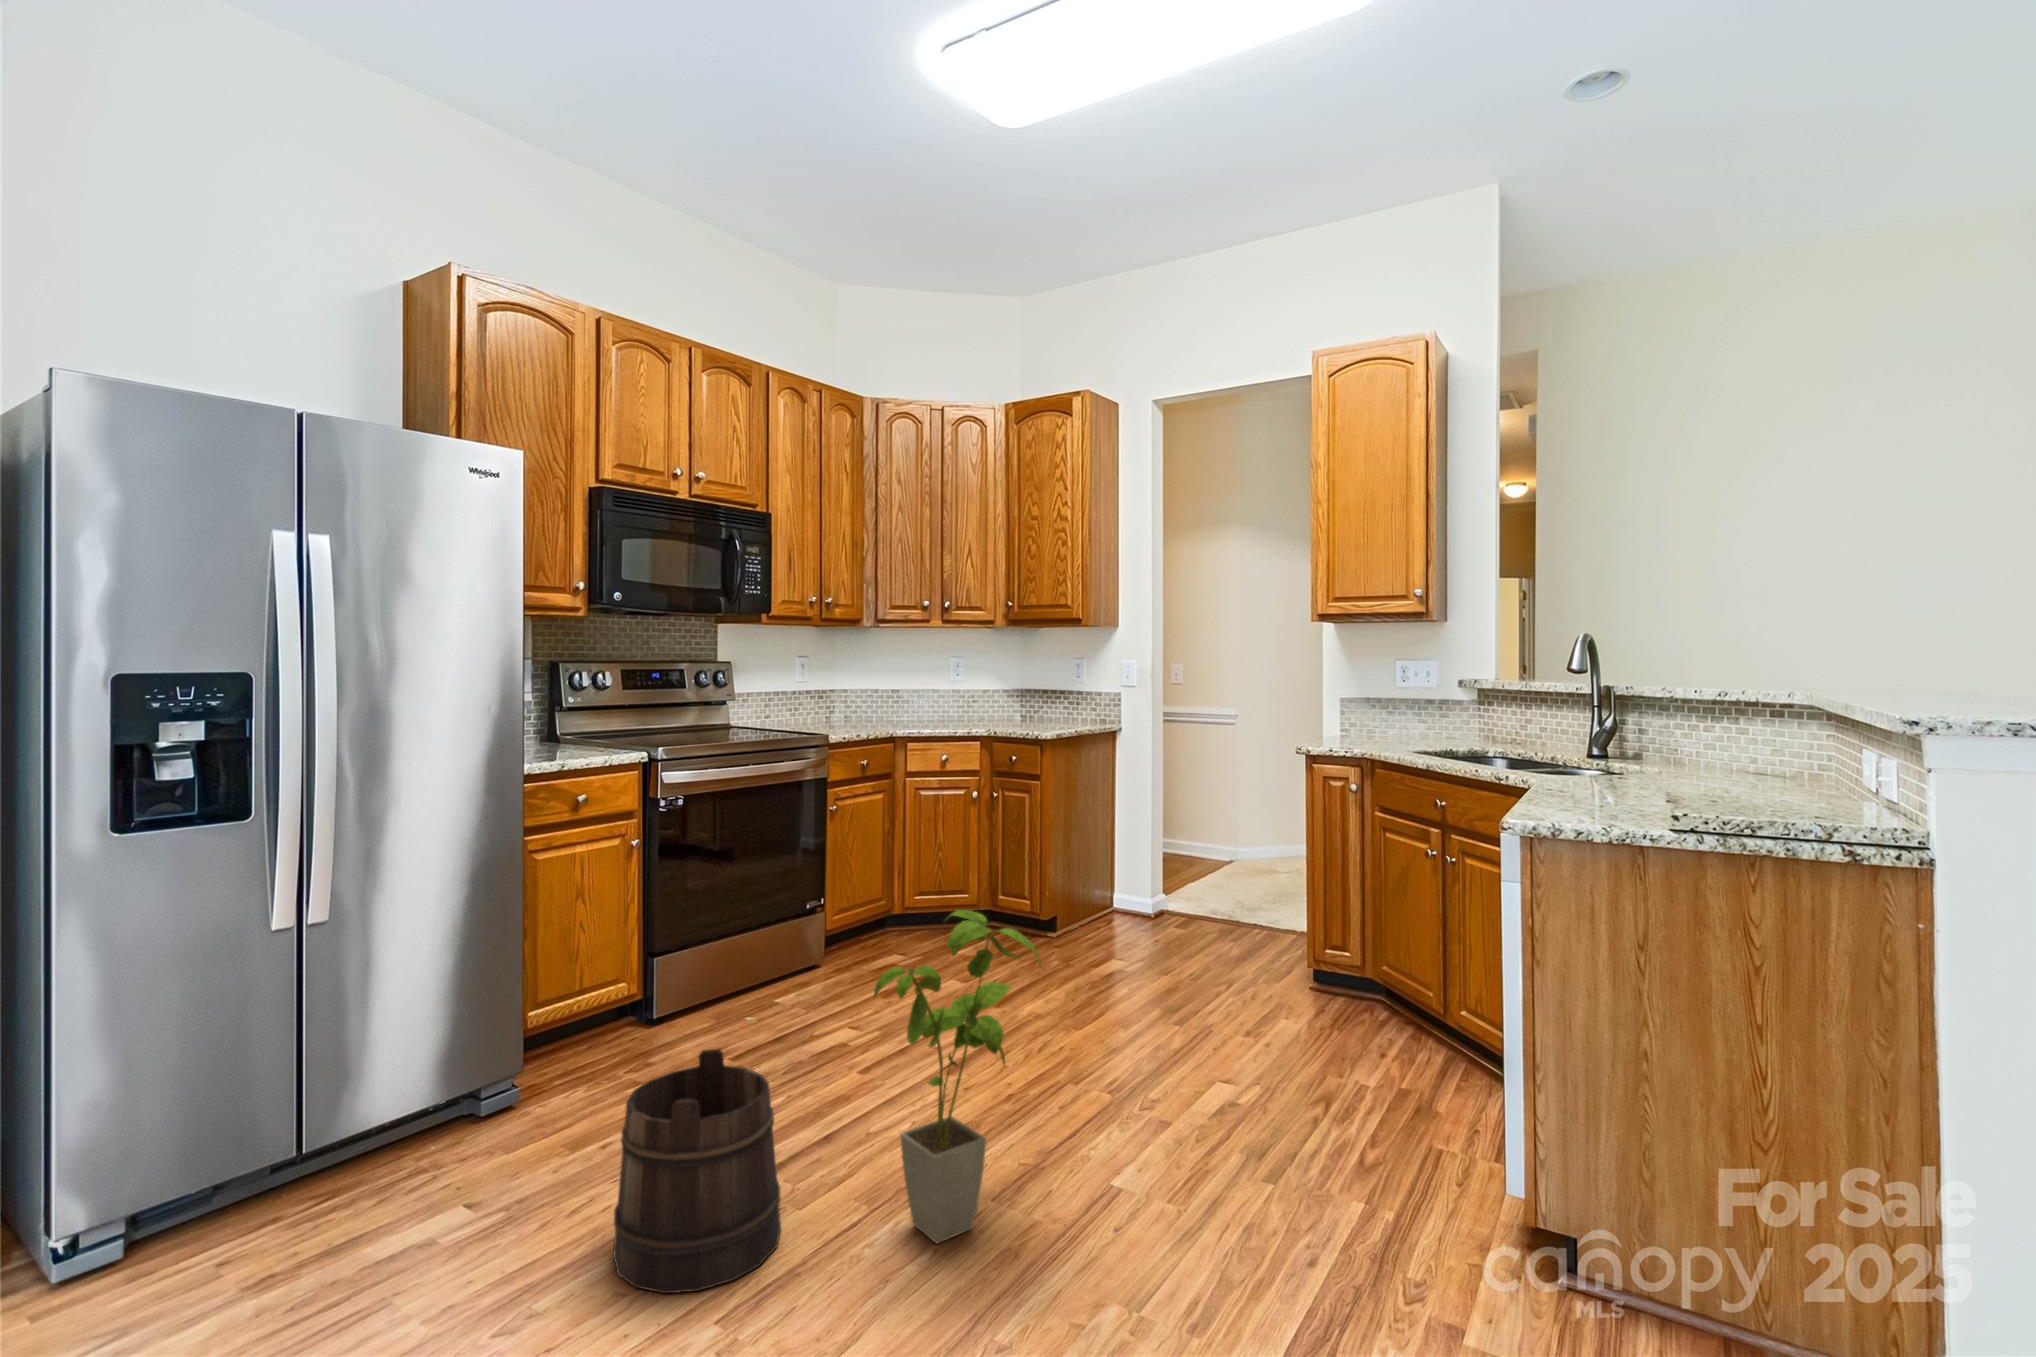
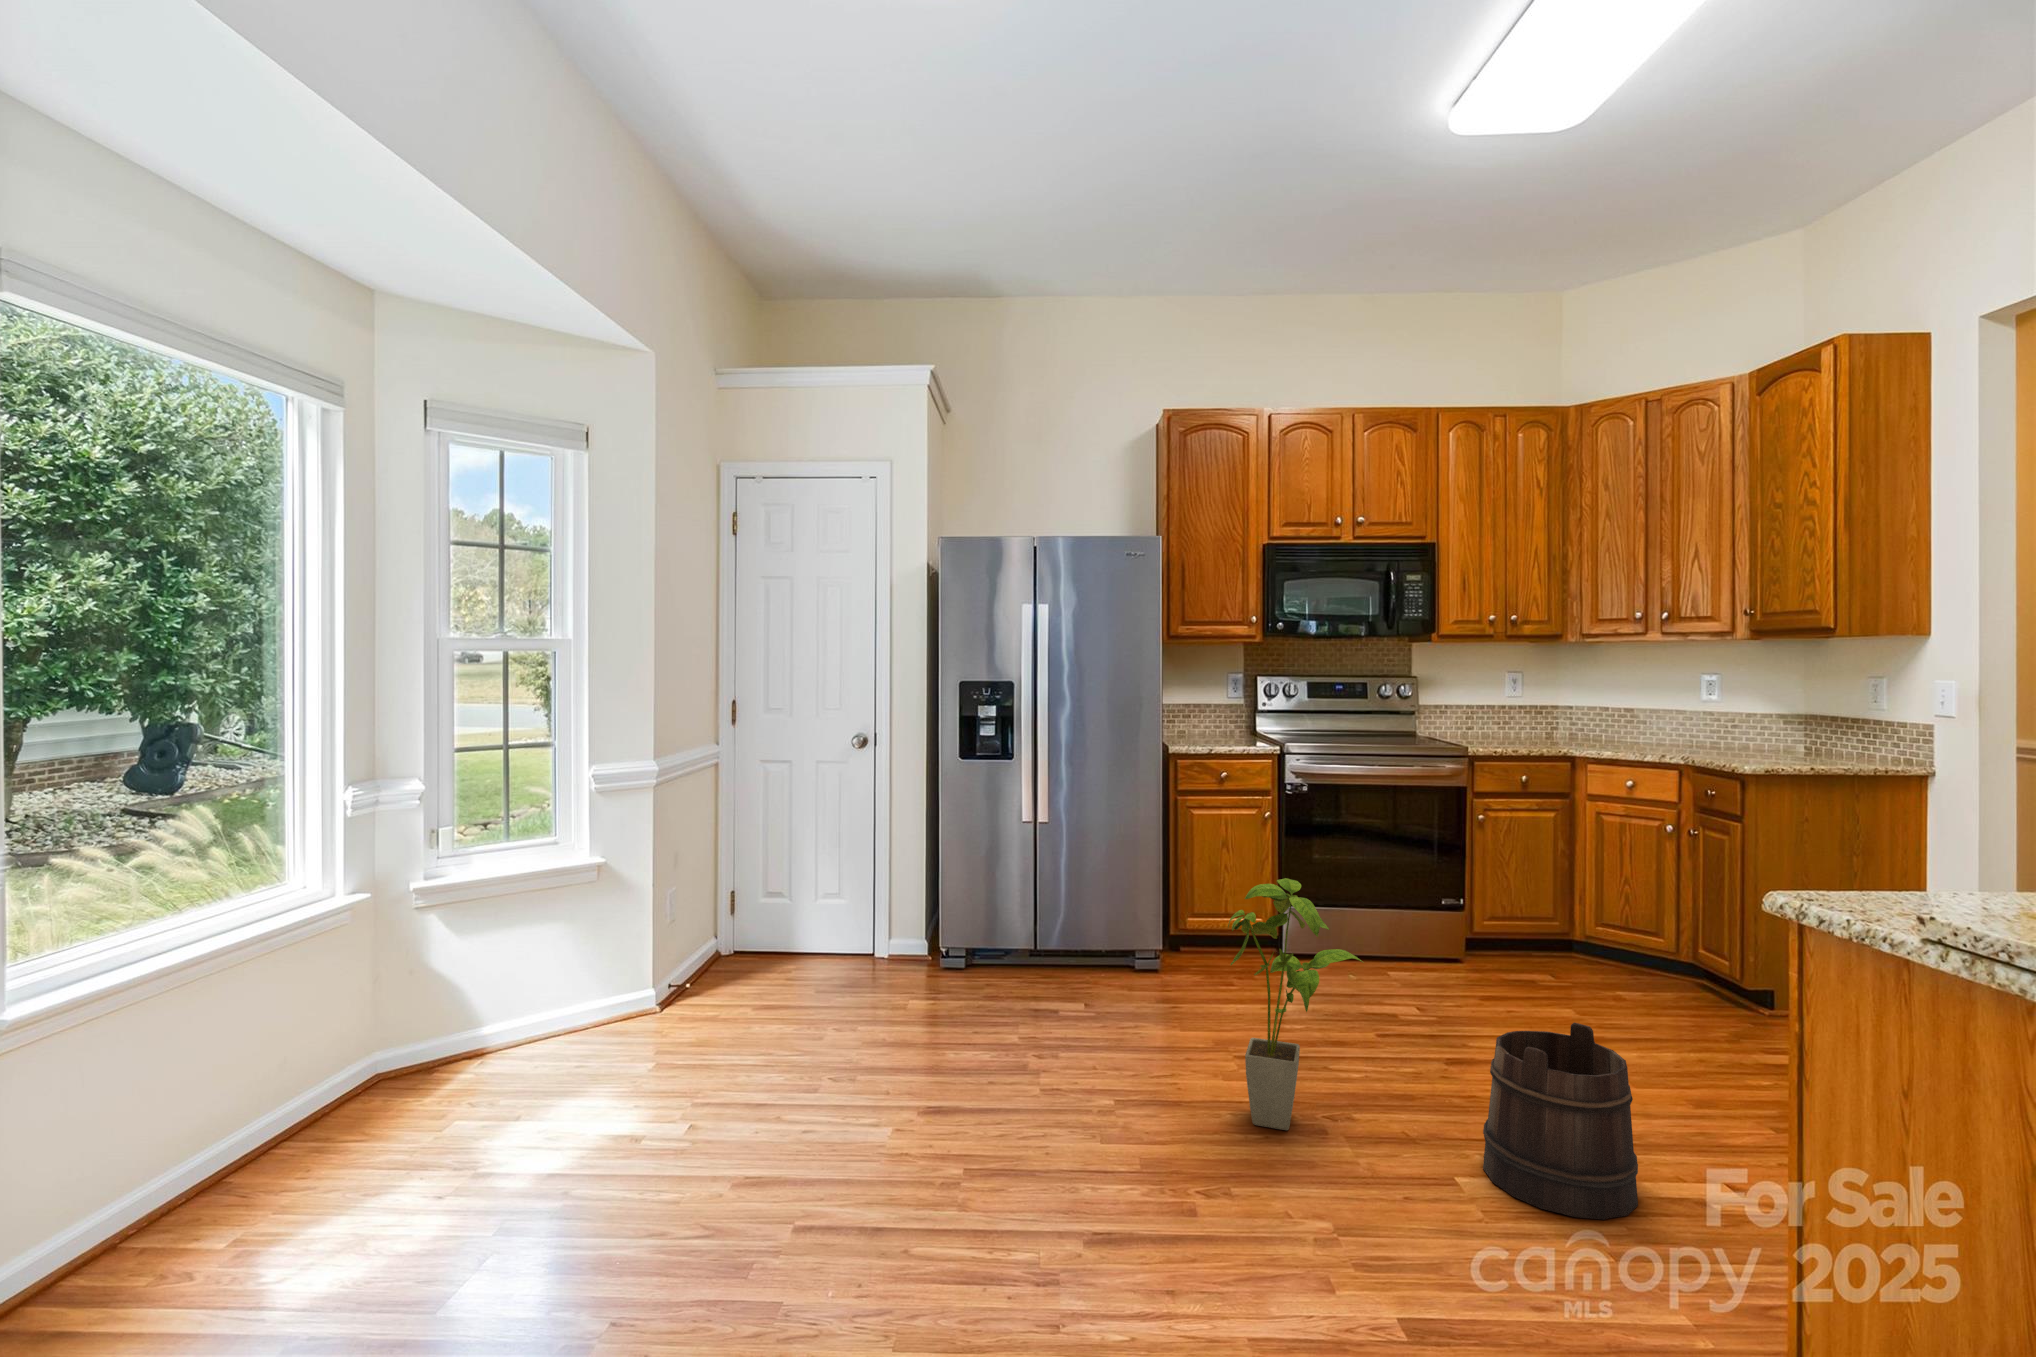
bucket: present [613,1049,781,1293] -> present [1483,1023,1638,1220]

